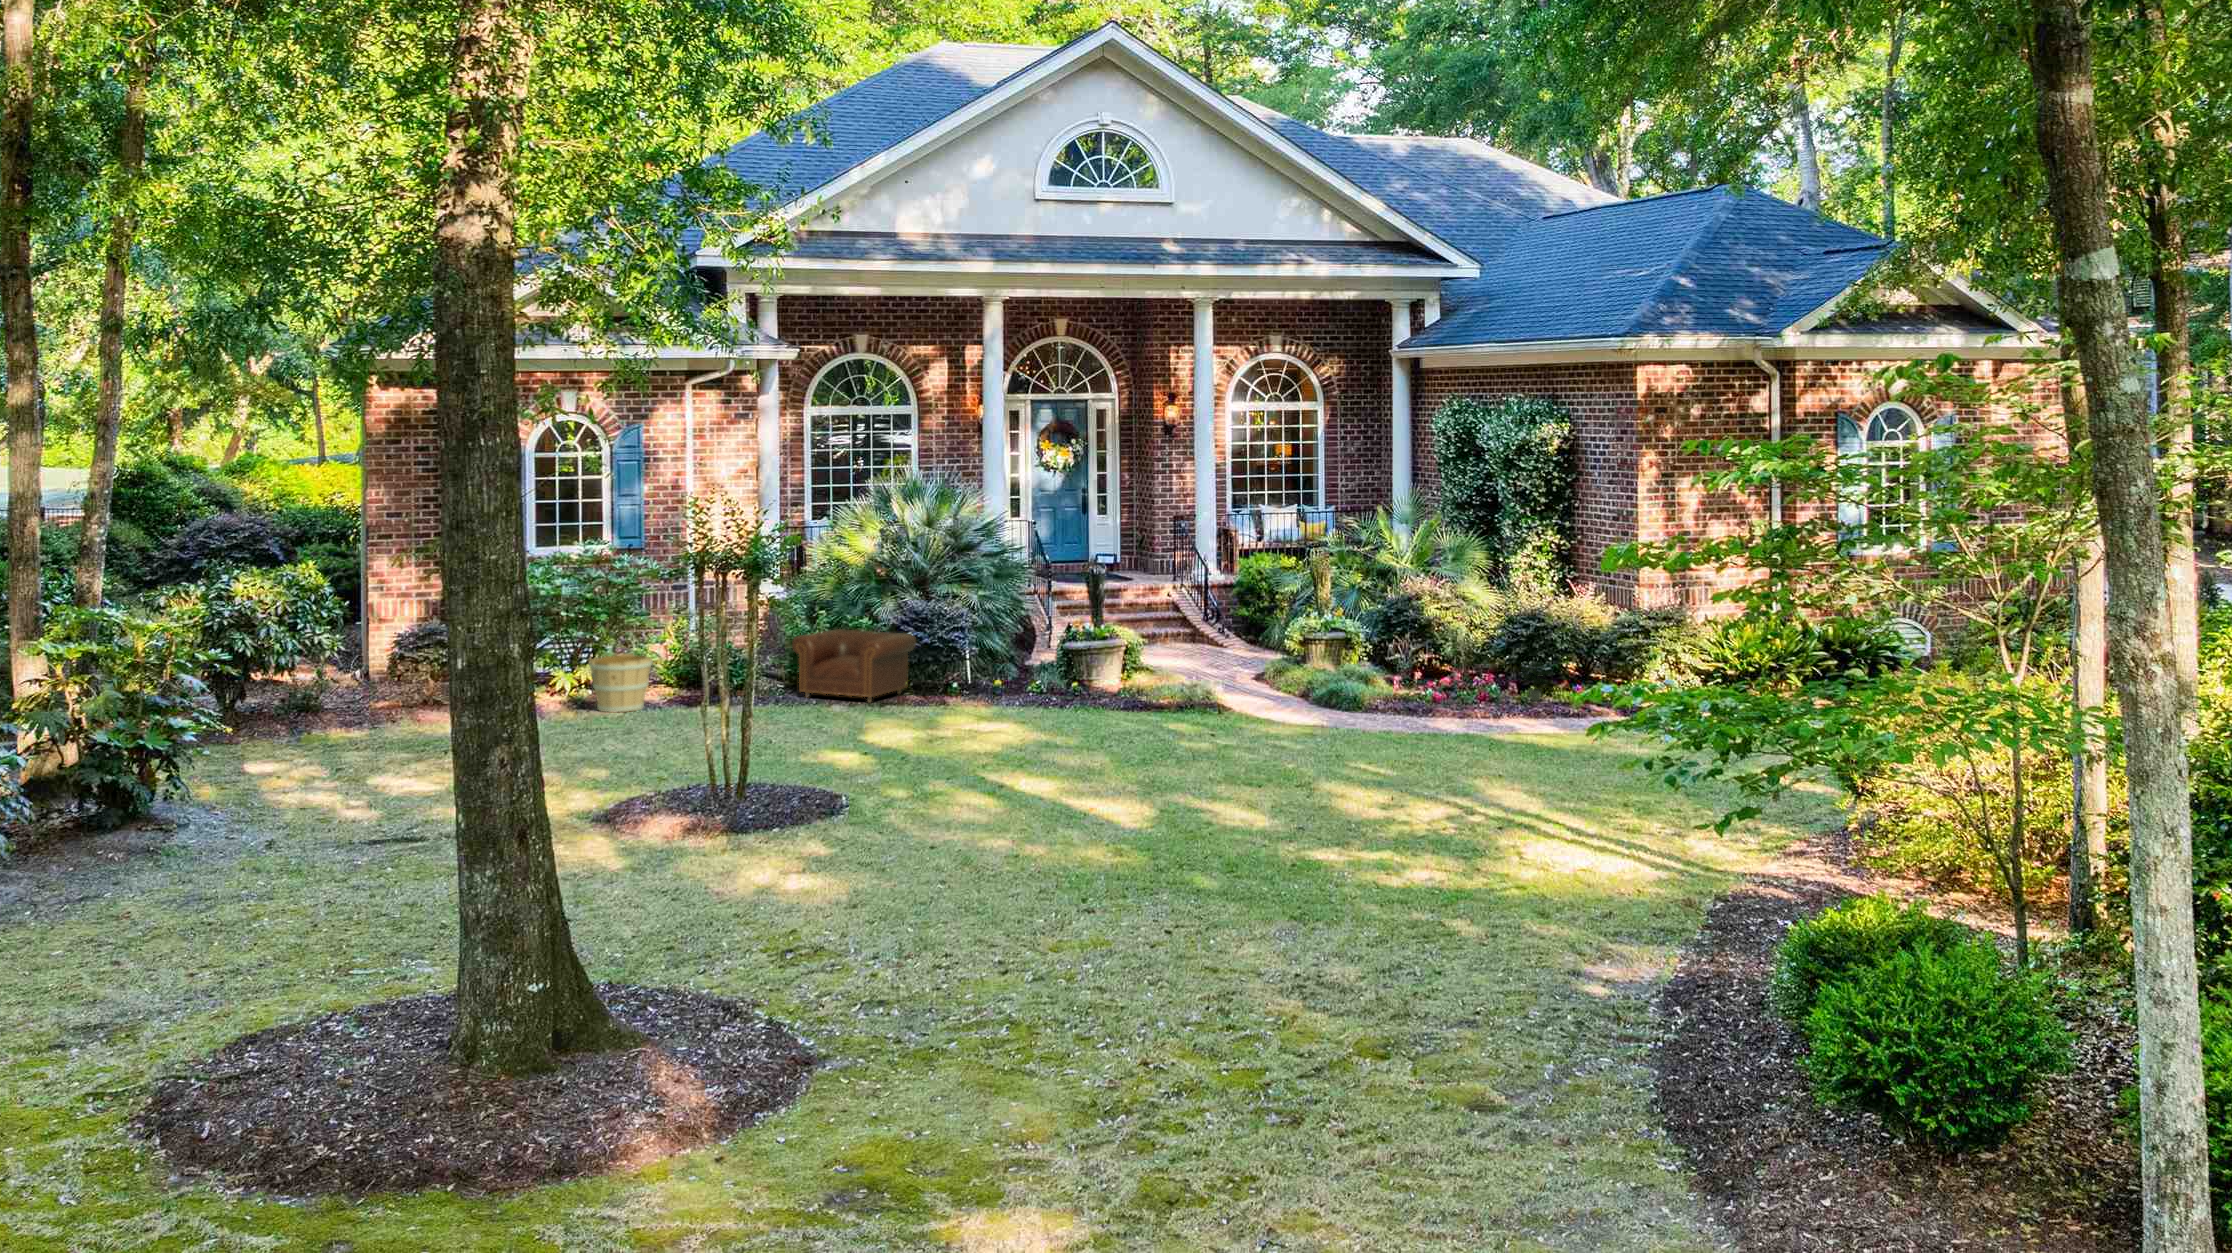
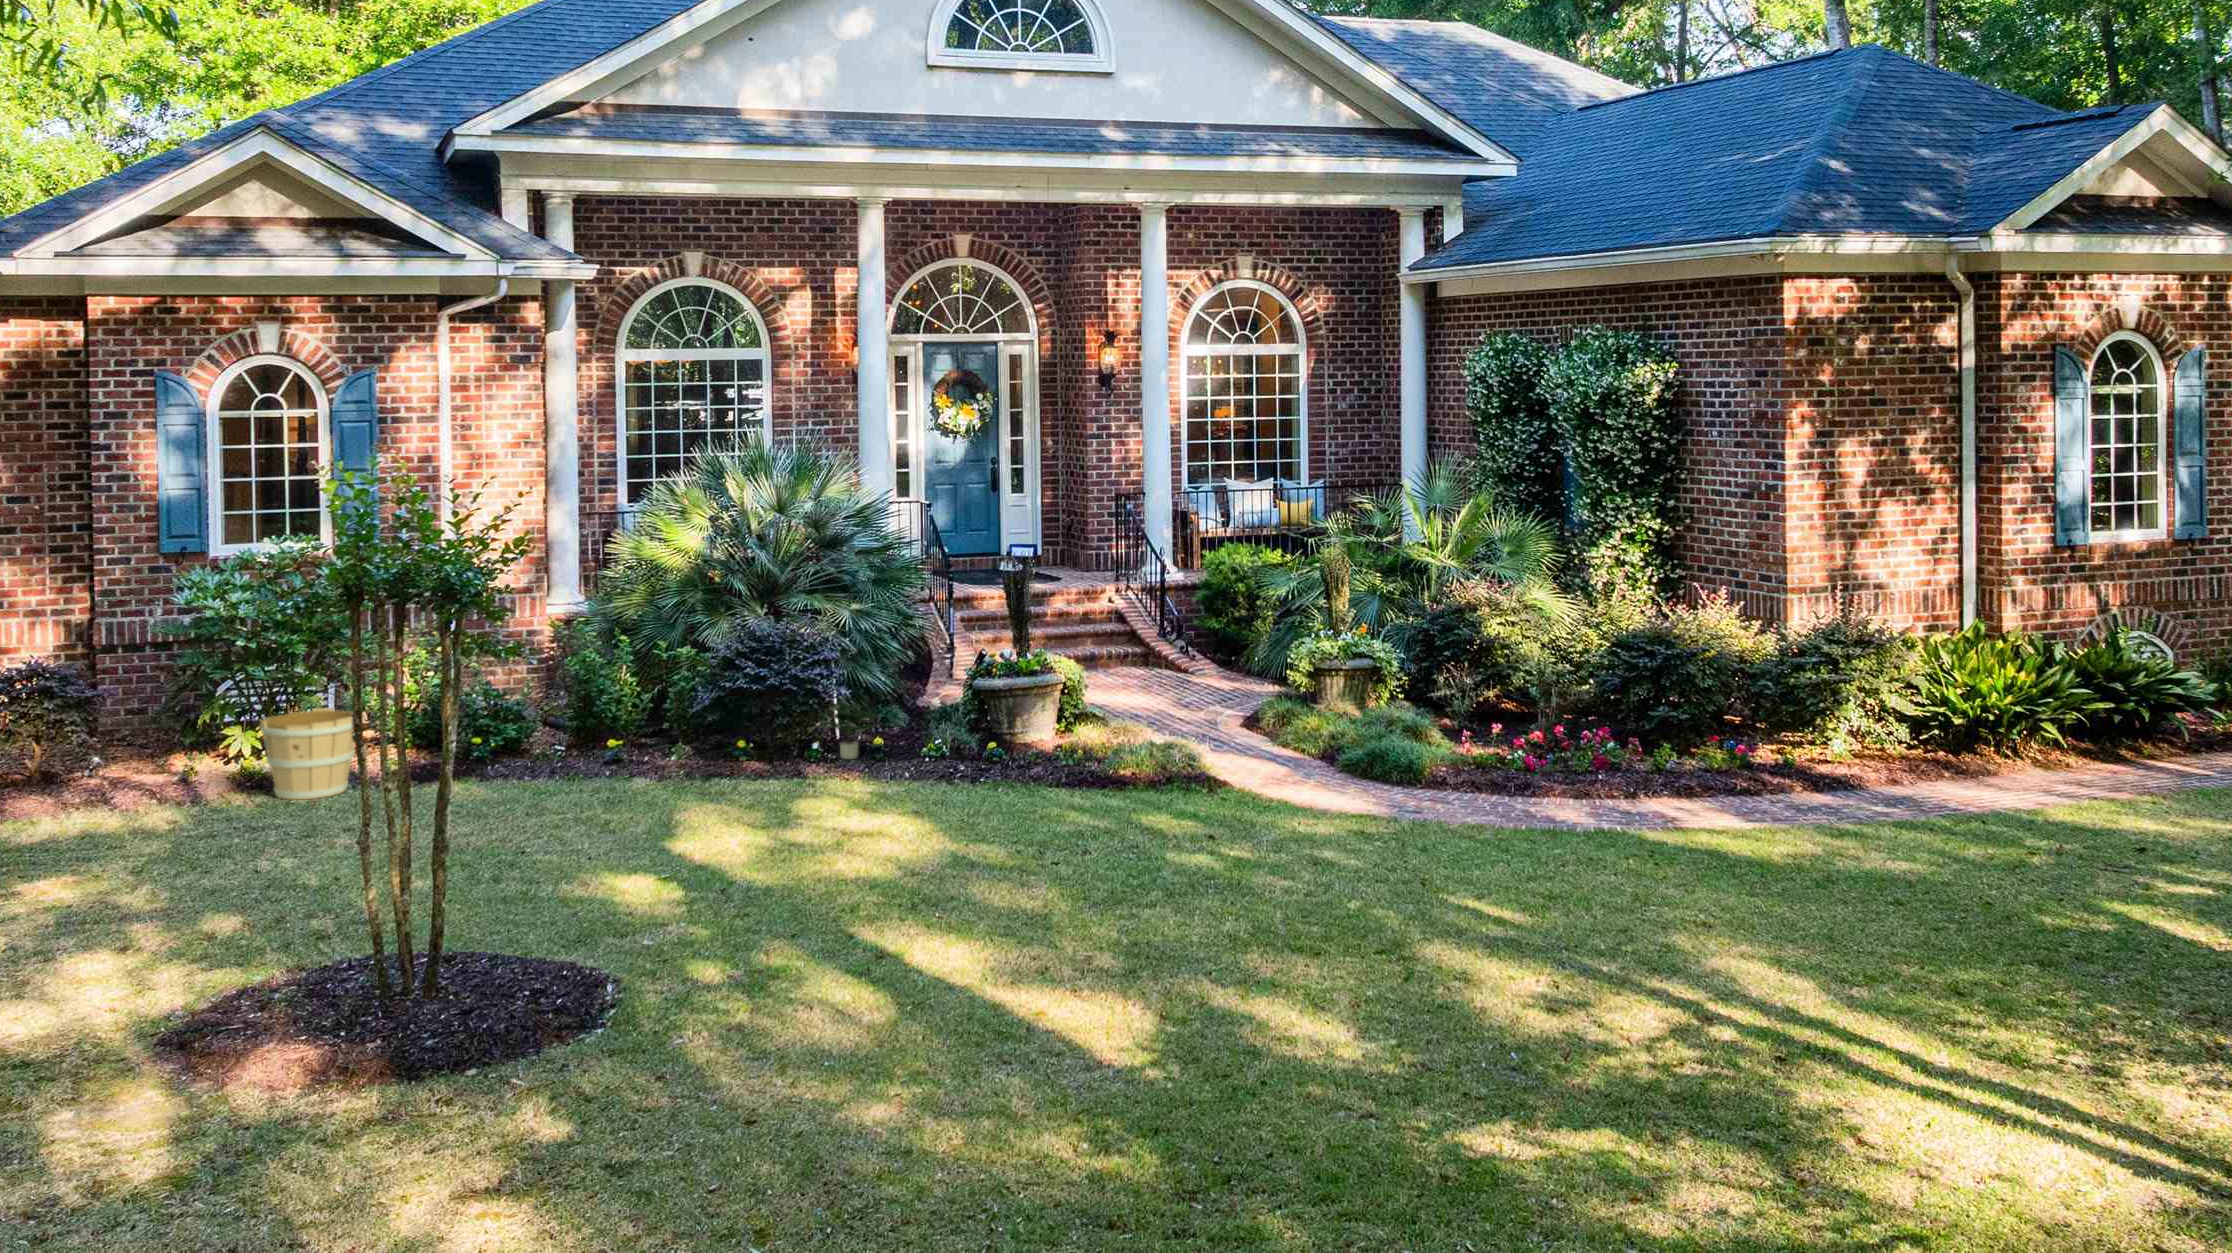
armchair: present [792,629,916,702] -> none [576,664,761,777]
potted plant: present [1521,662,1551,701] -> present [827,703,876,759]

